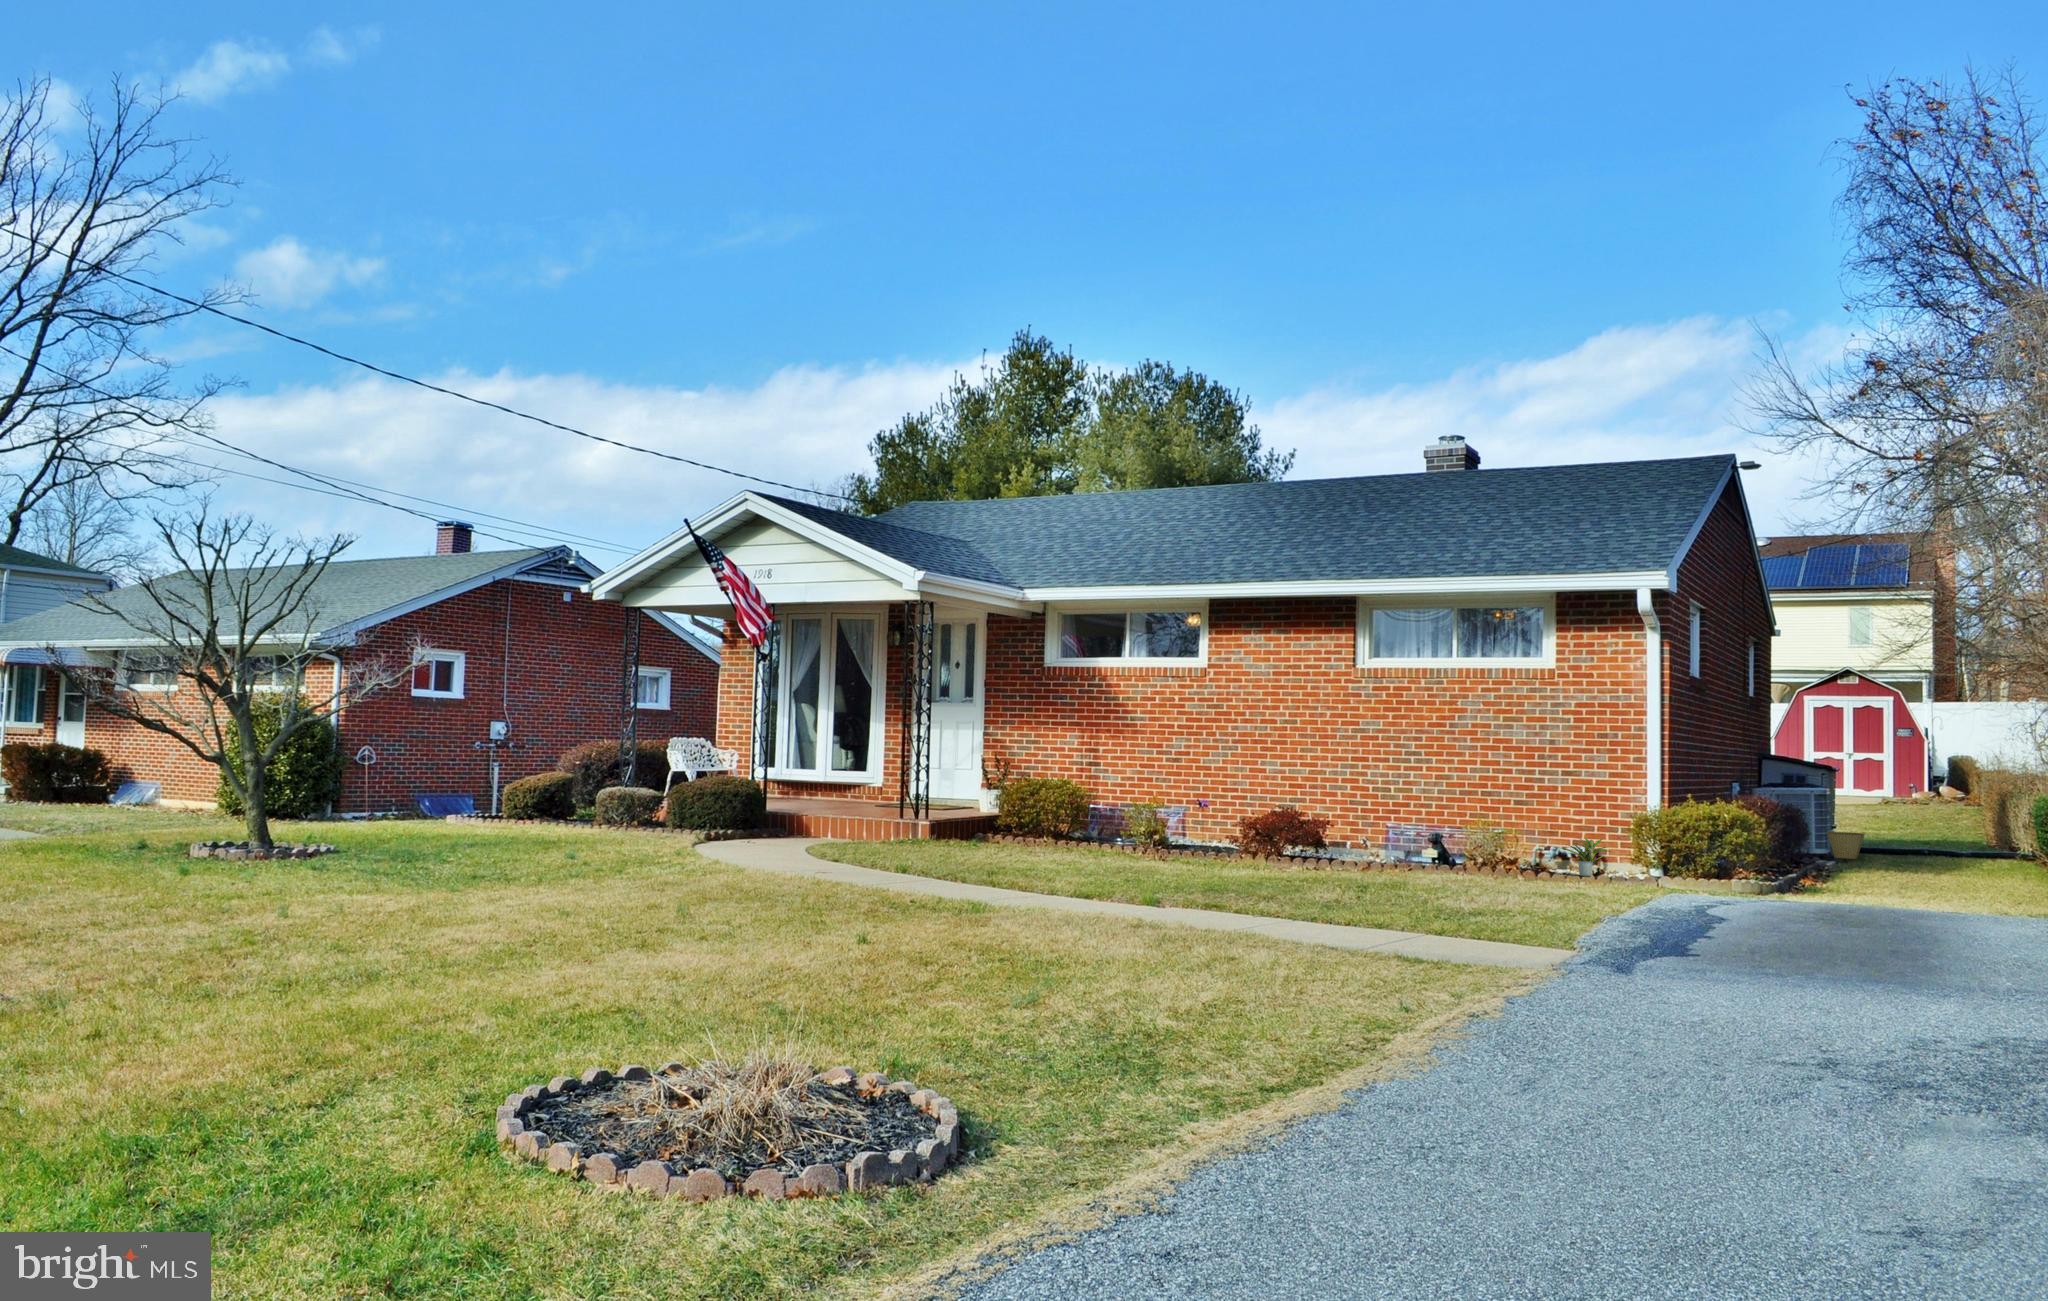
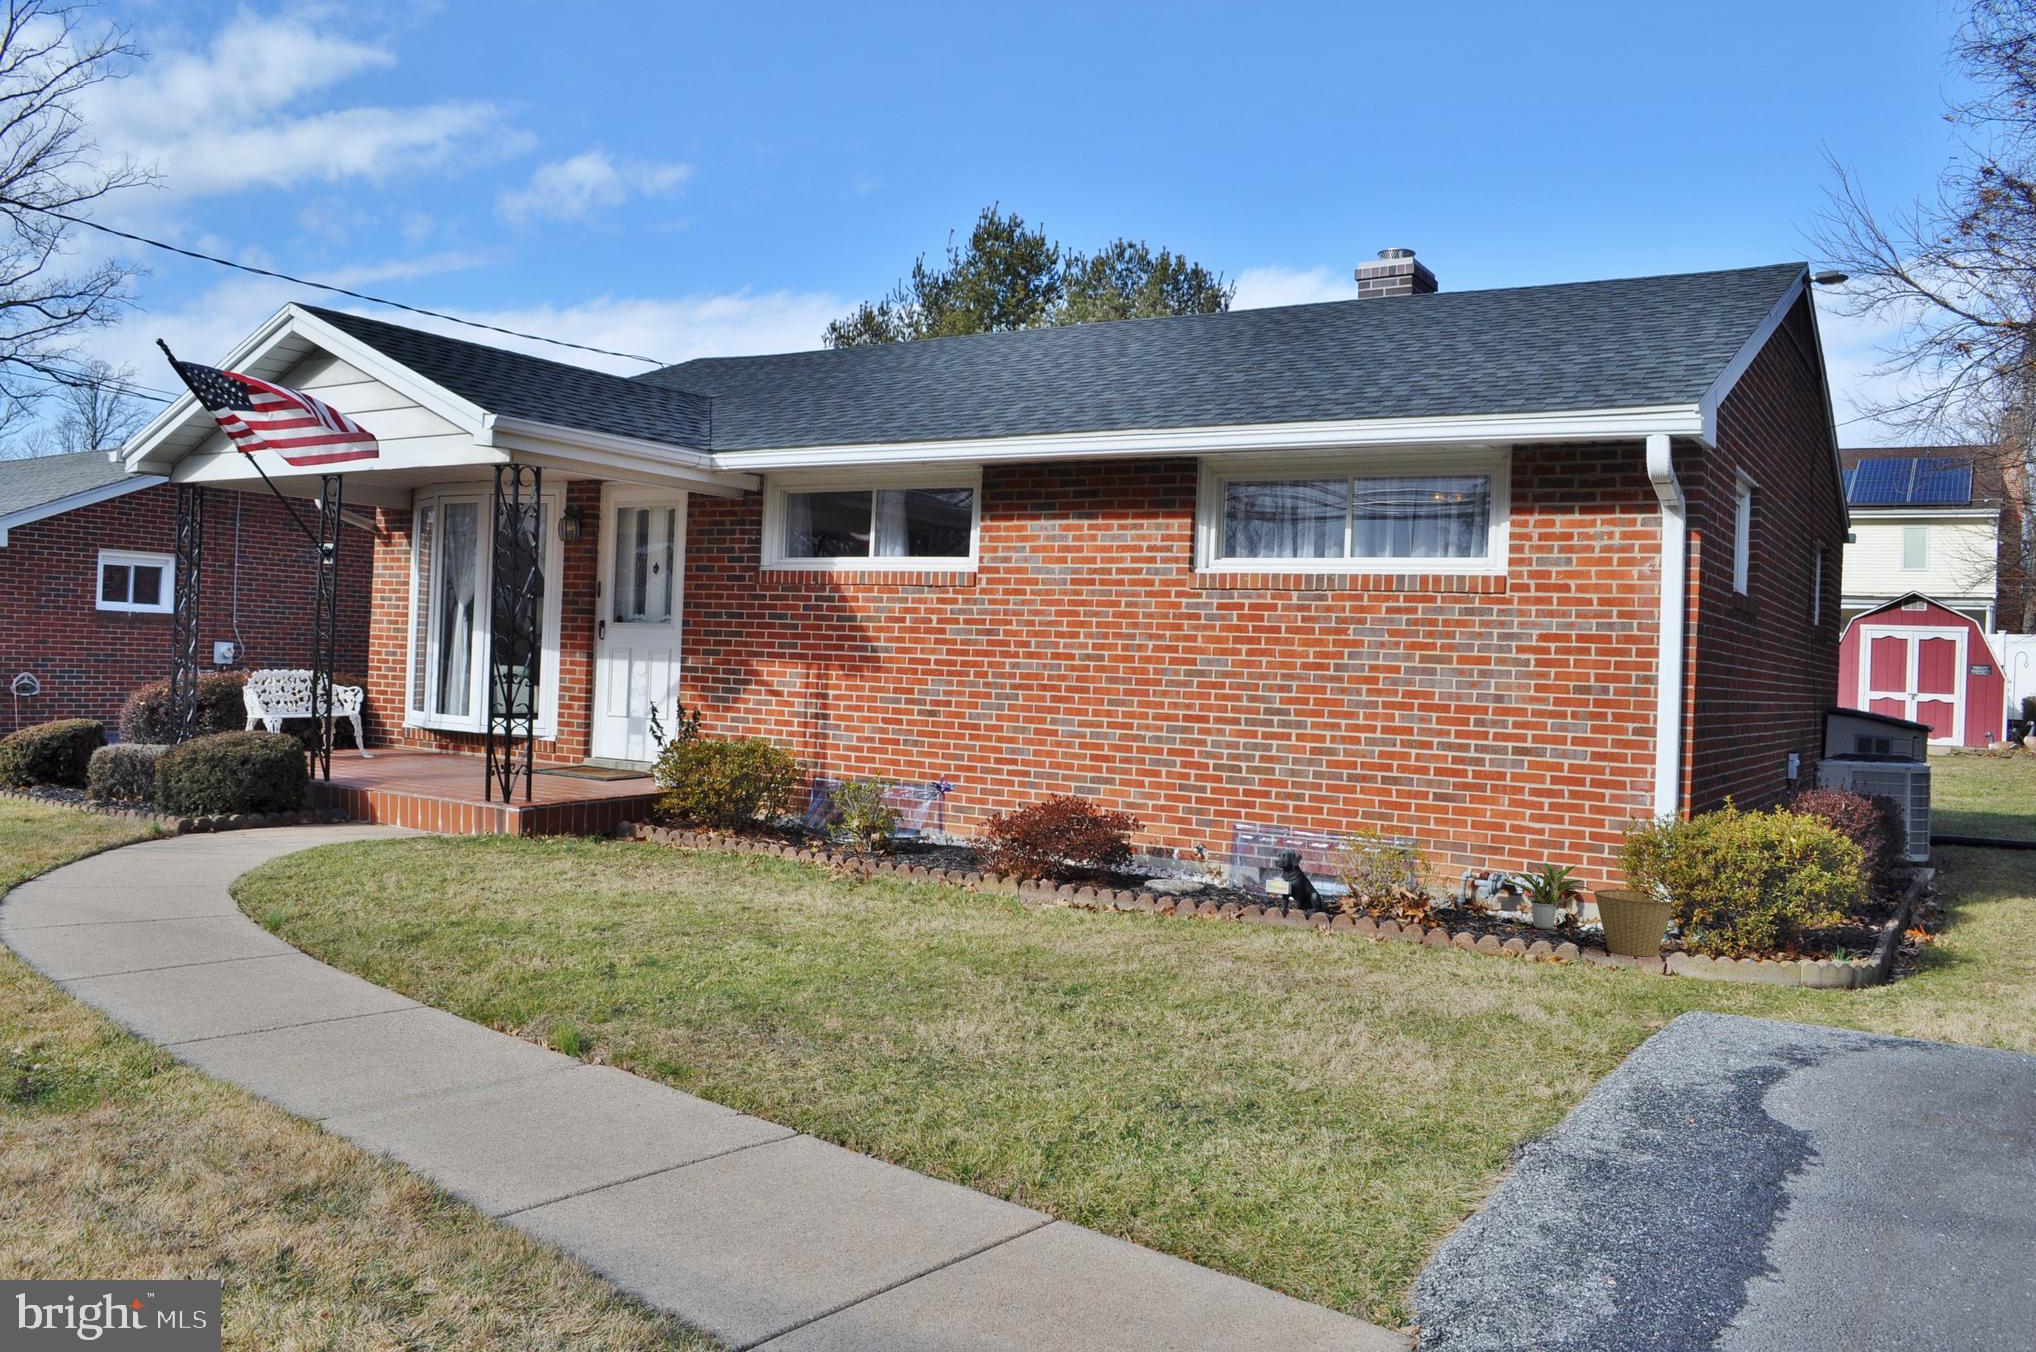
basket: present [1826,832,1865,859] -> present [1594,889,1676,956]

